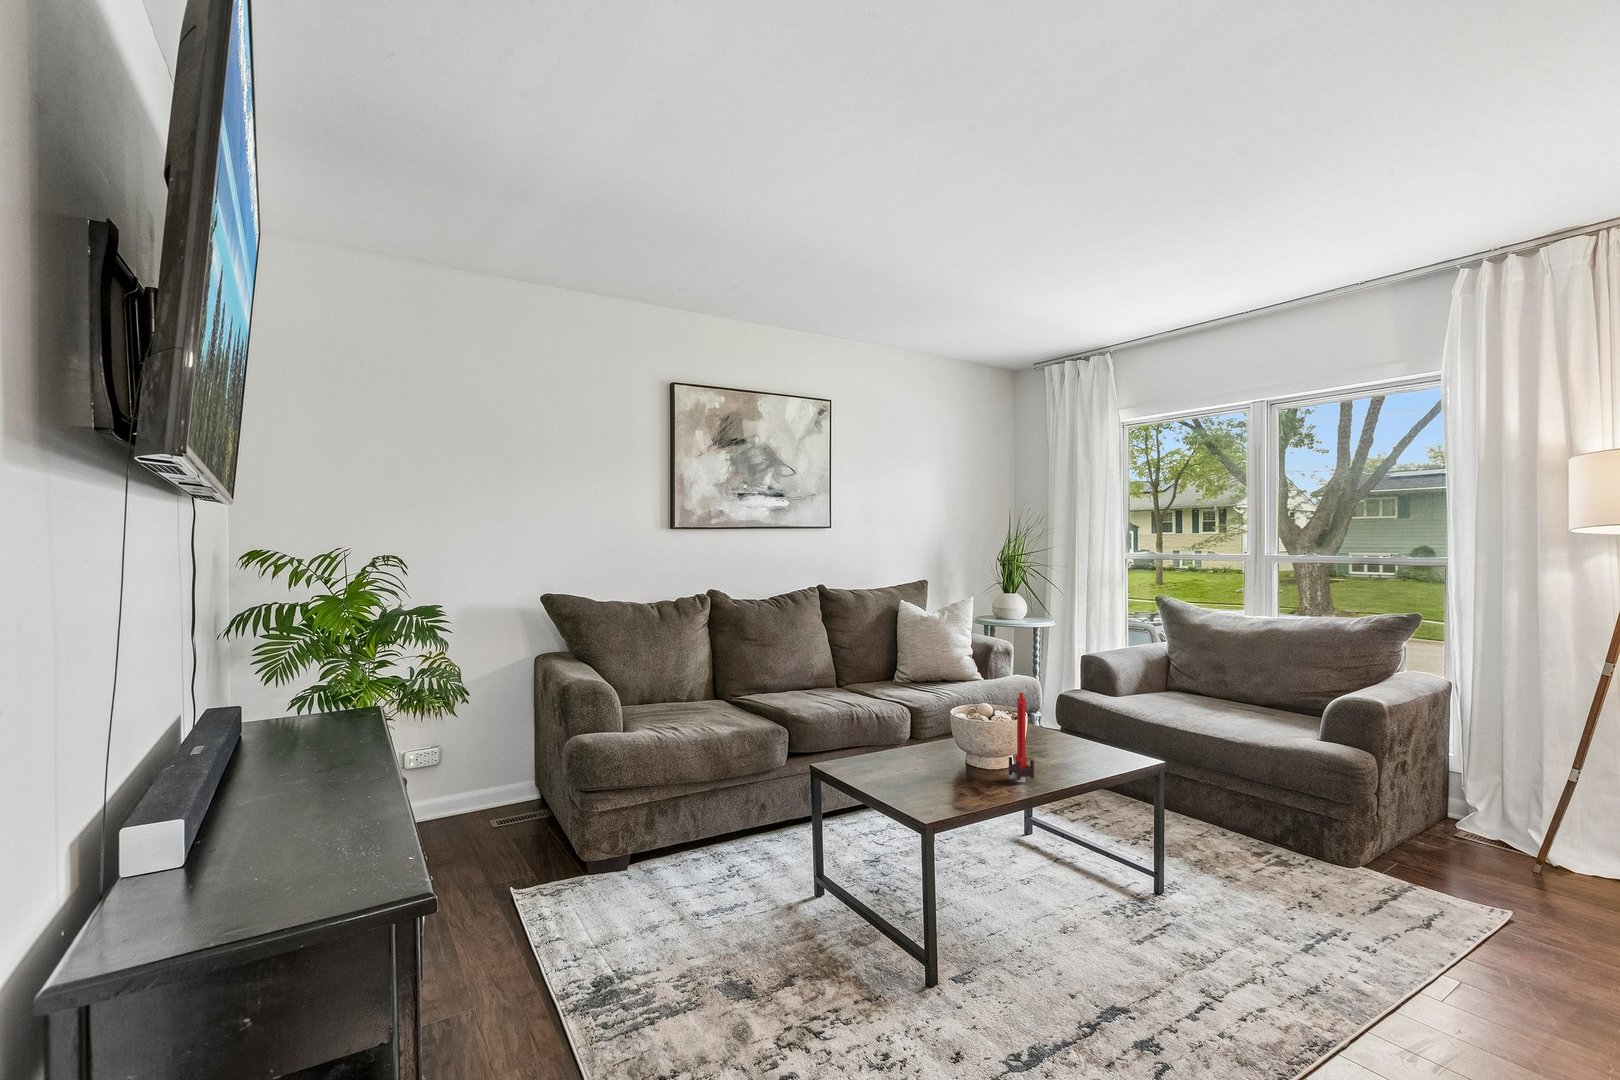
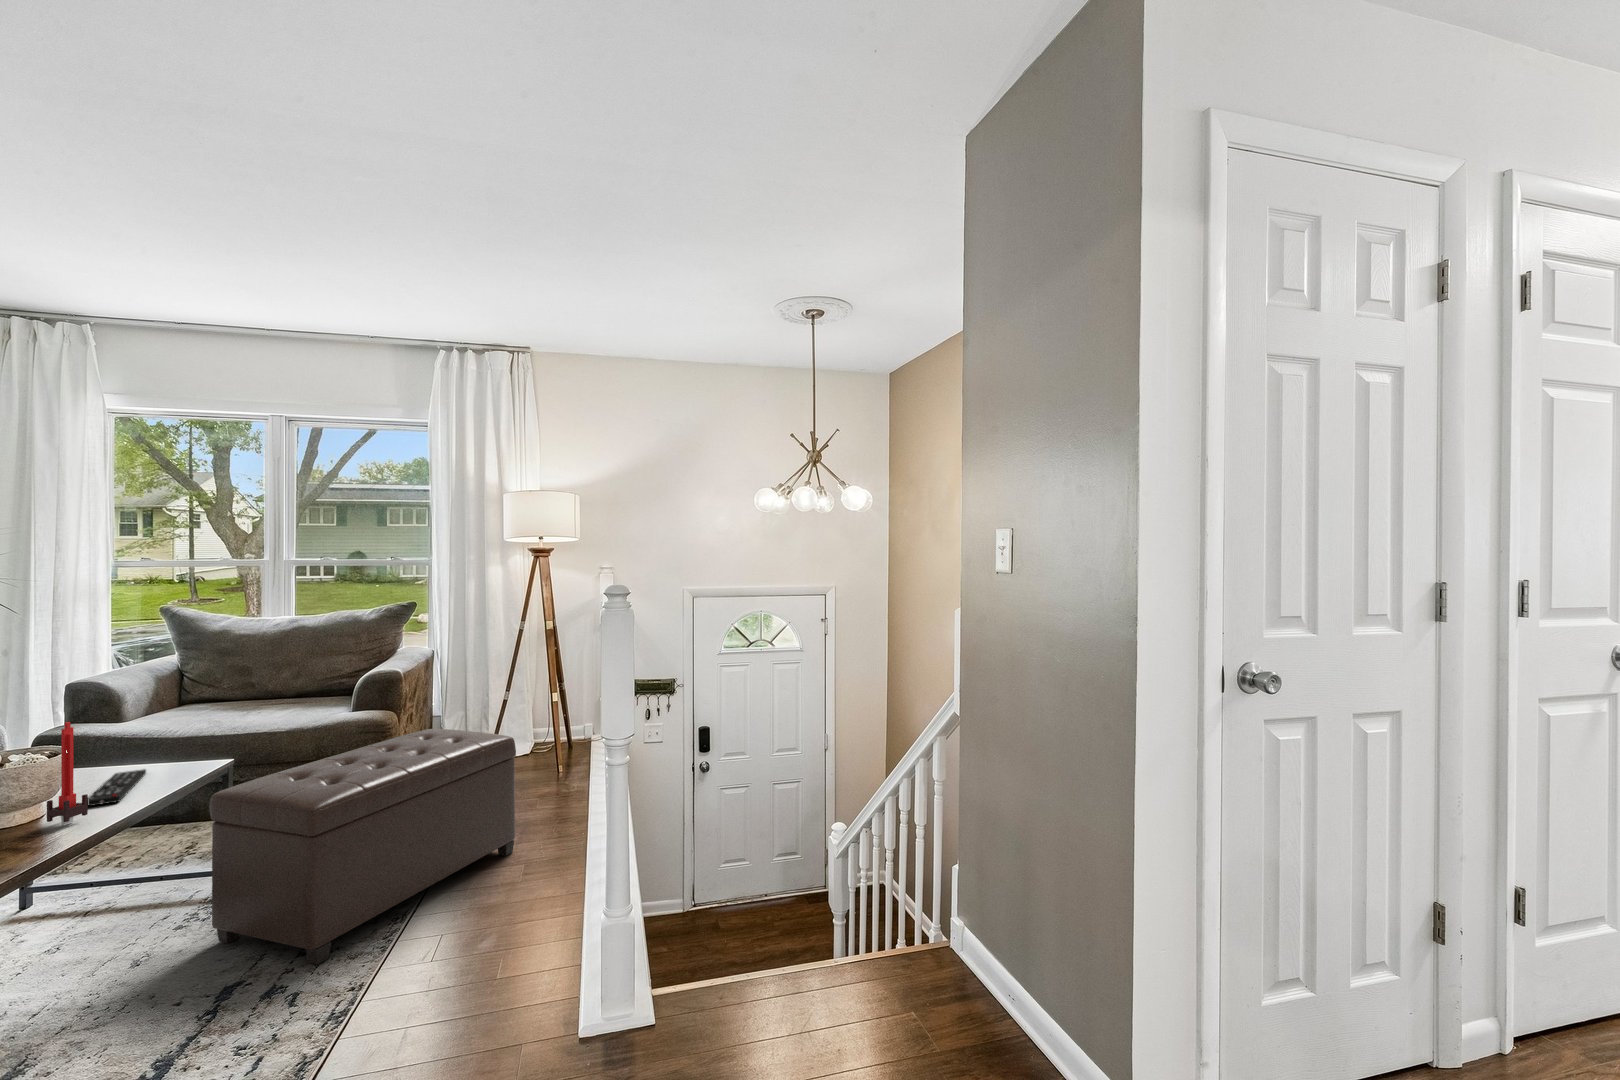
remote control: none [1039,745,1096,774] -> present [88,769,146,806]
ottoman: none [1122,793,1544,1042] -> present [209,729,516,964]

